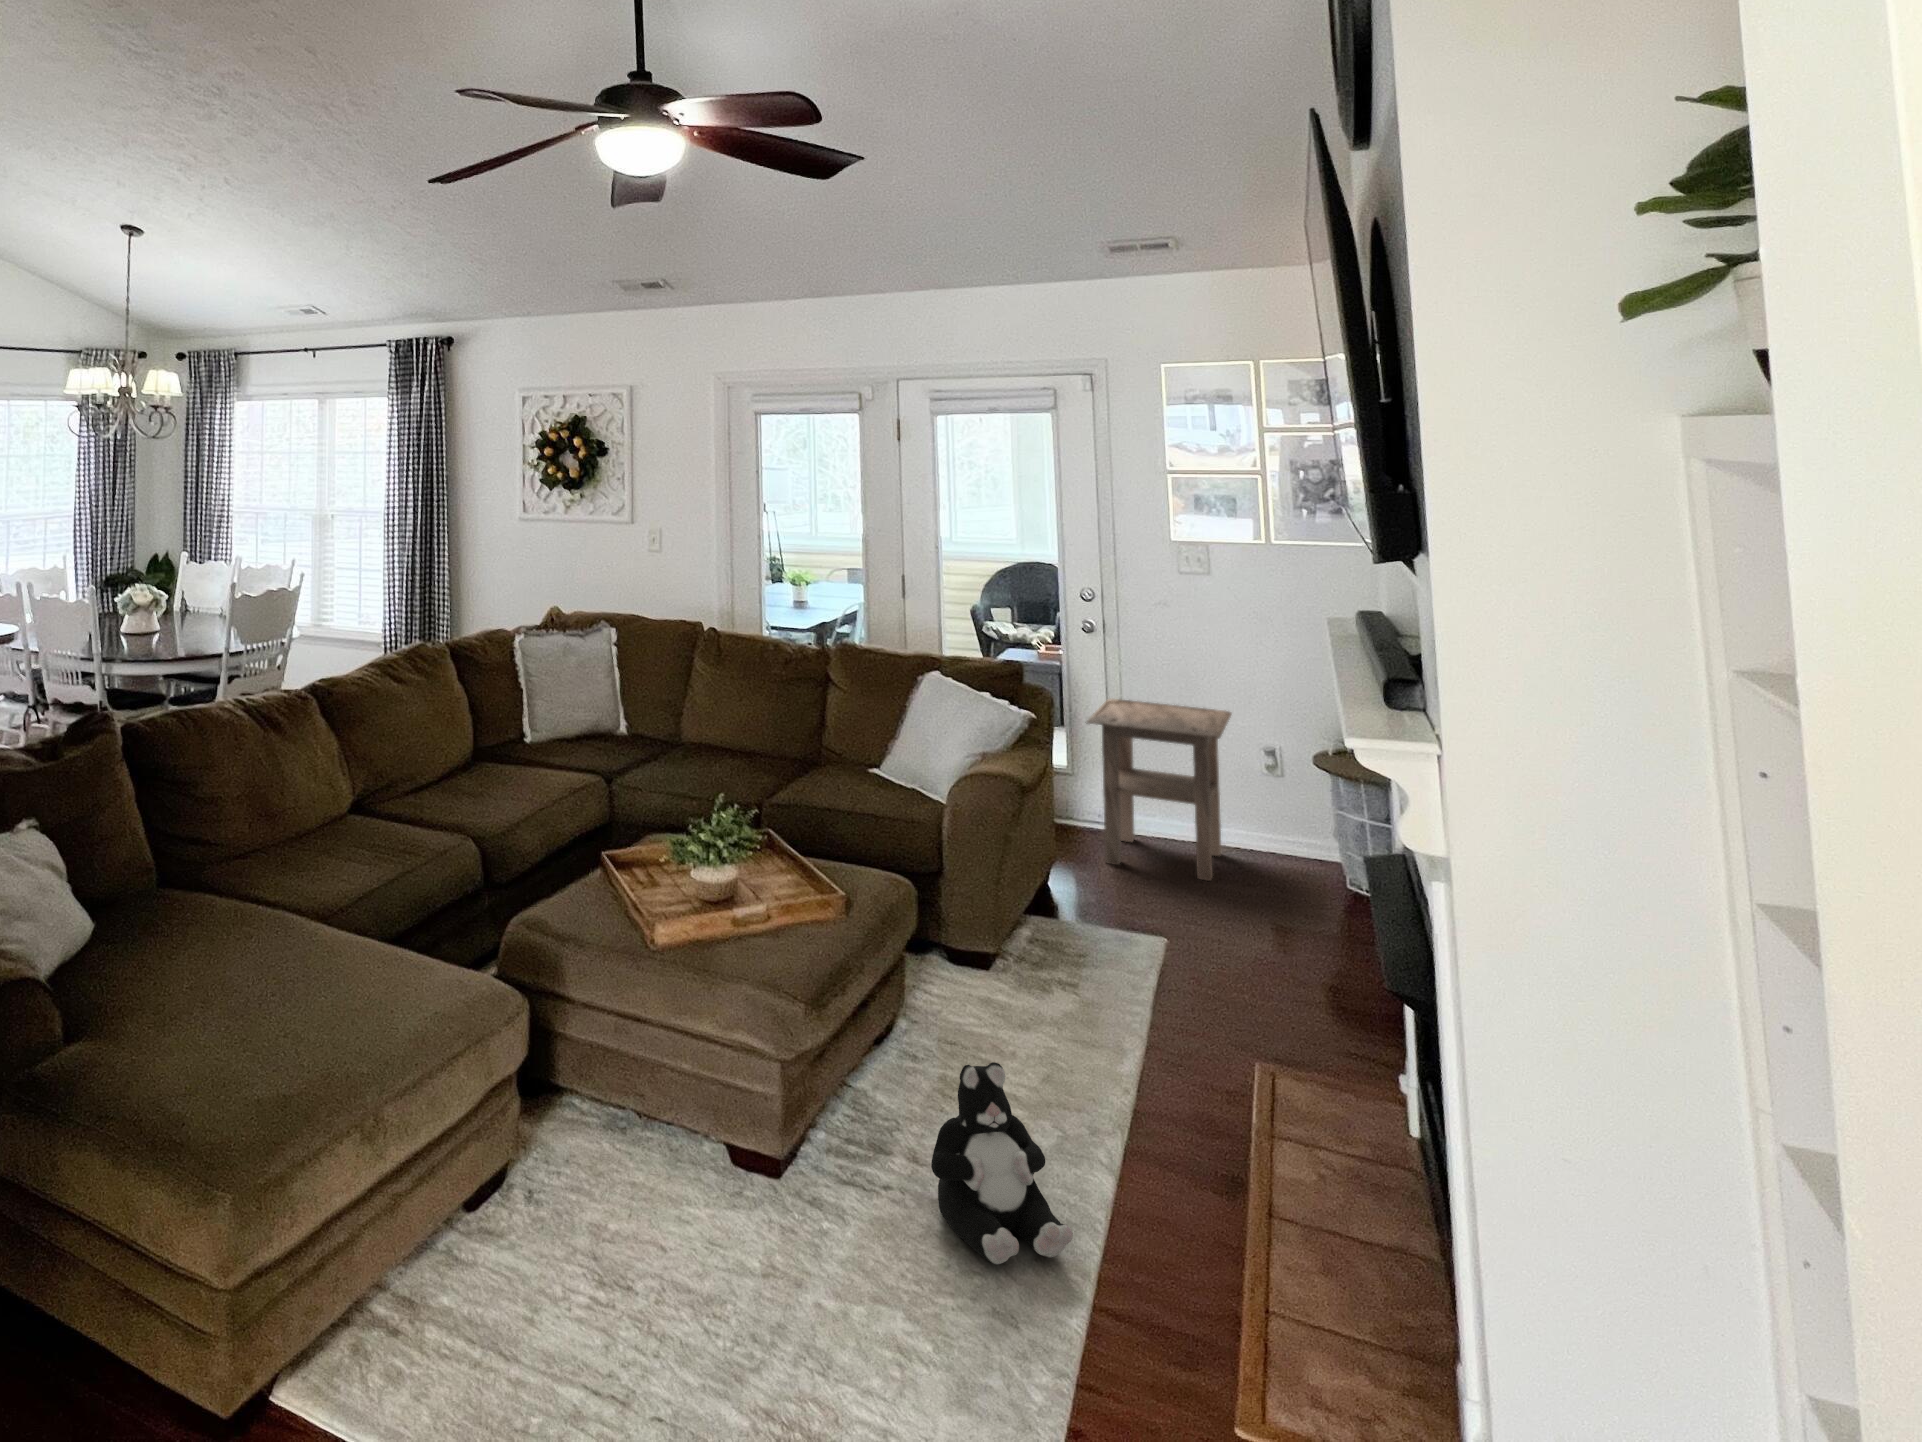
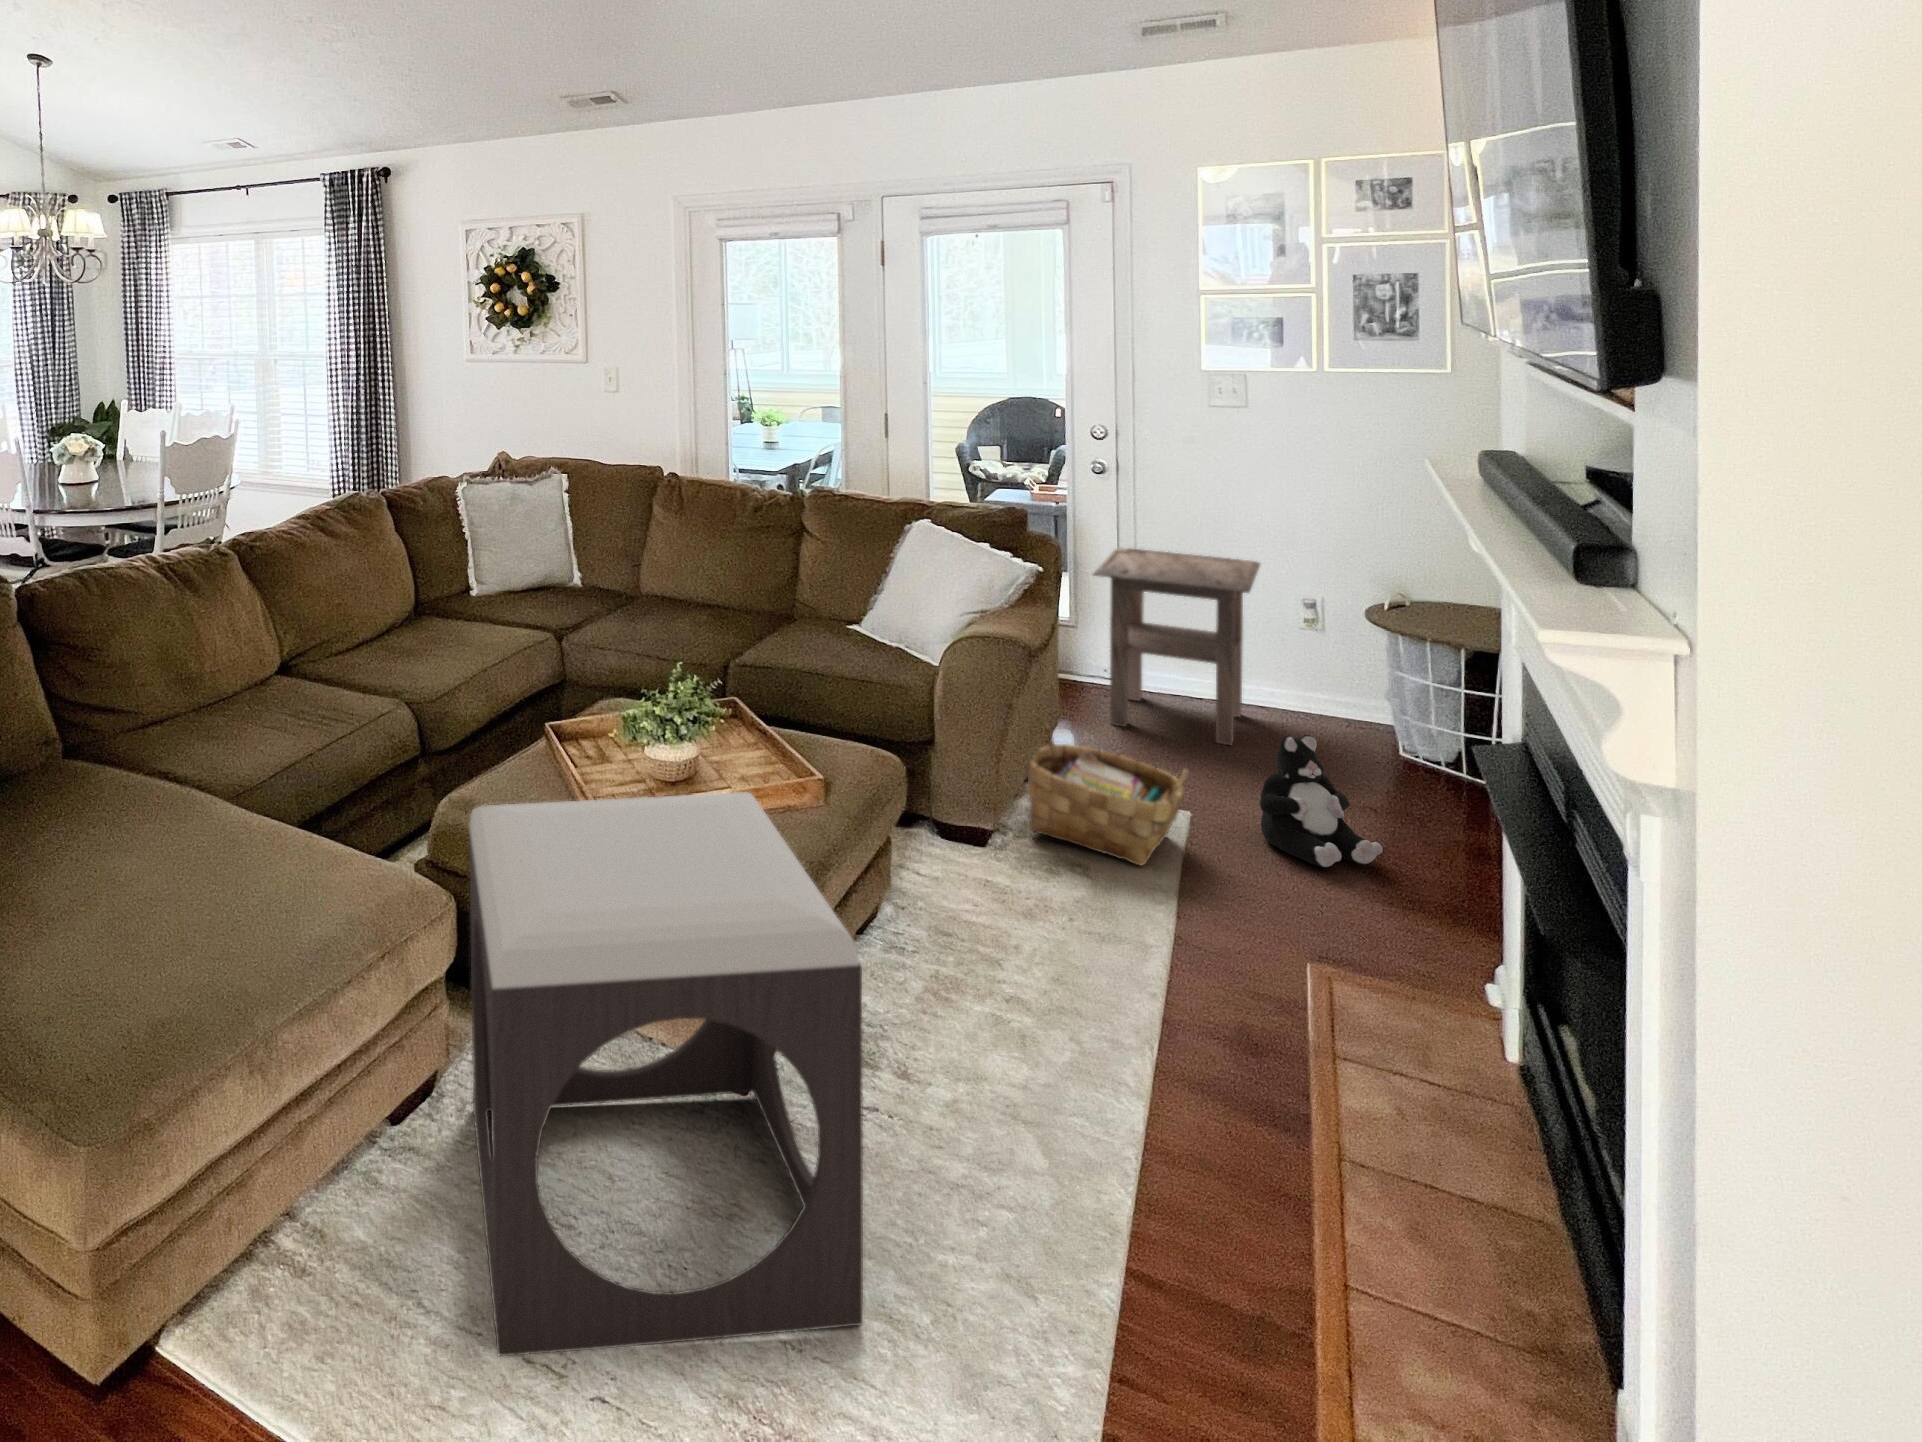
woven basket: none [1024,856,1166,985] -> present [1025,724,1188,866]
footstool: none [538,899,879,1396] -> present [469,792,863,1356]
plush toy: present [931,1062,1073,1264] -> present [1260,735,1383,867]

